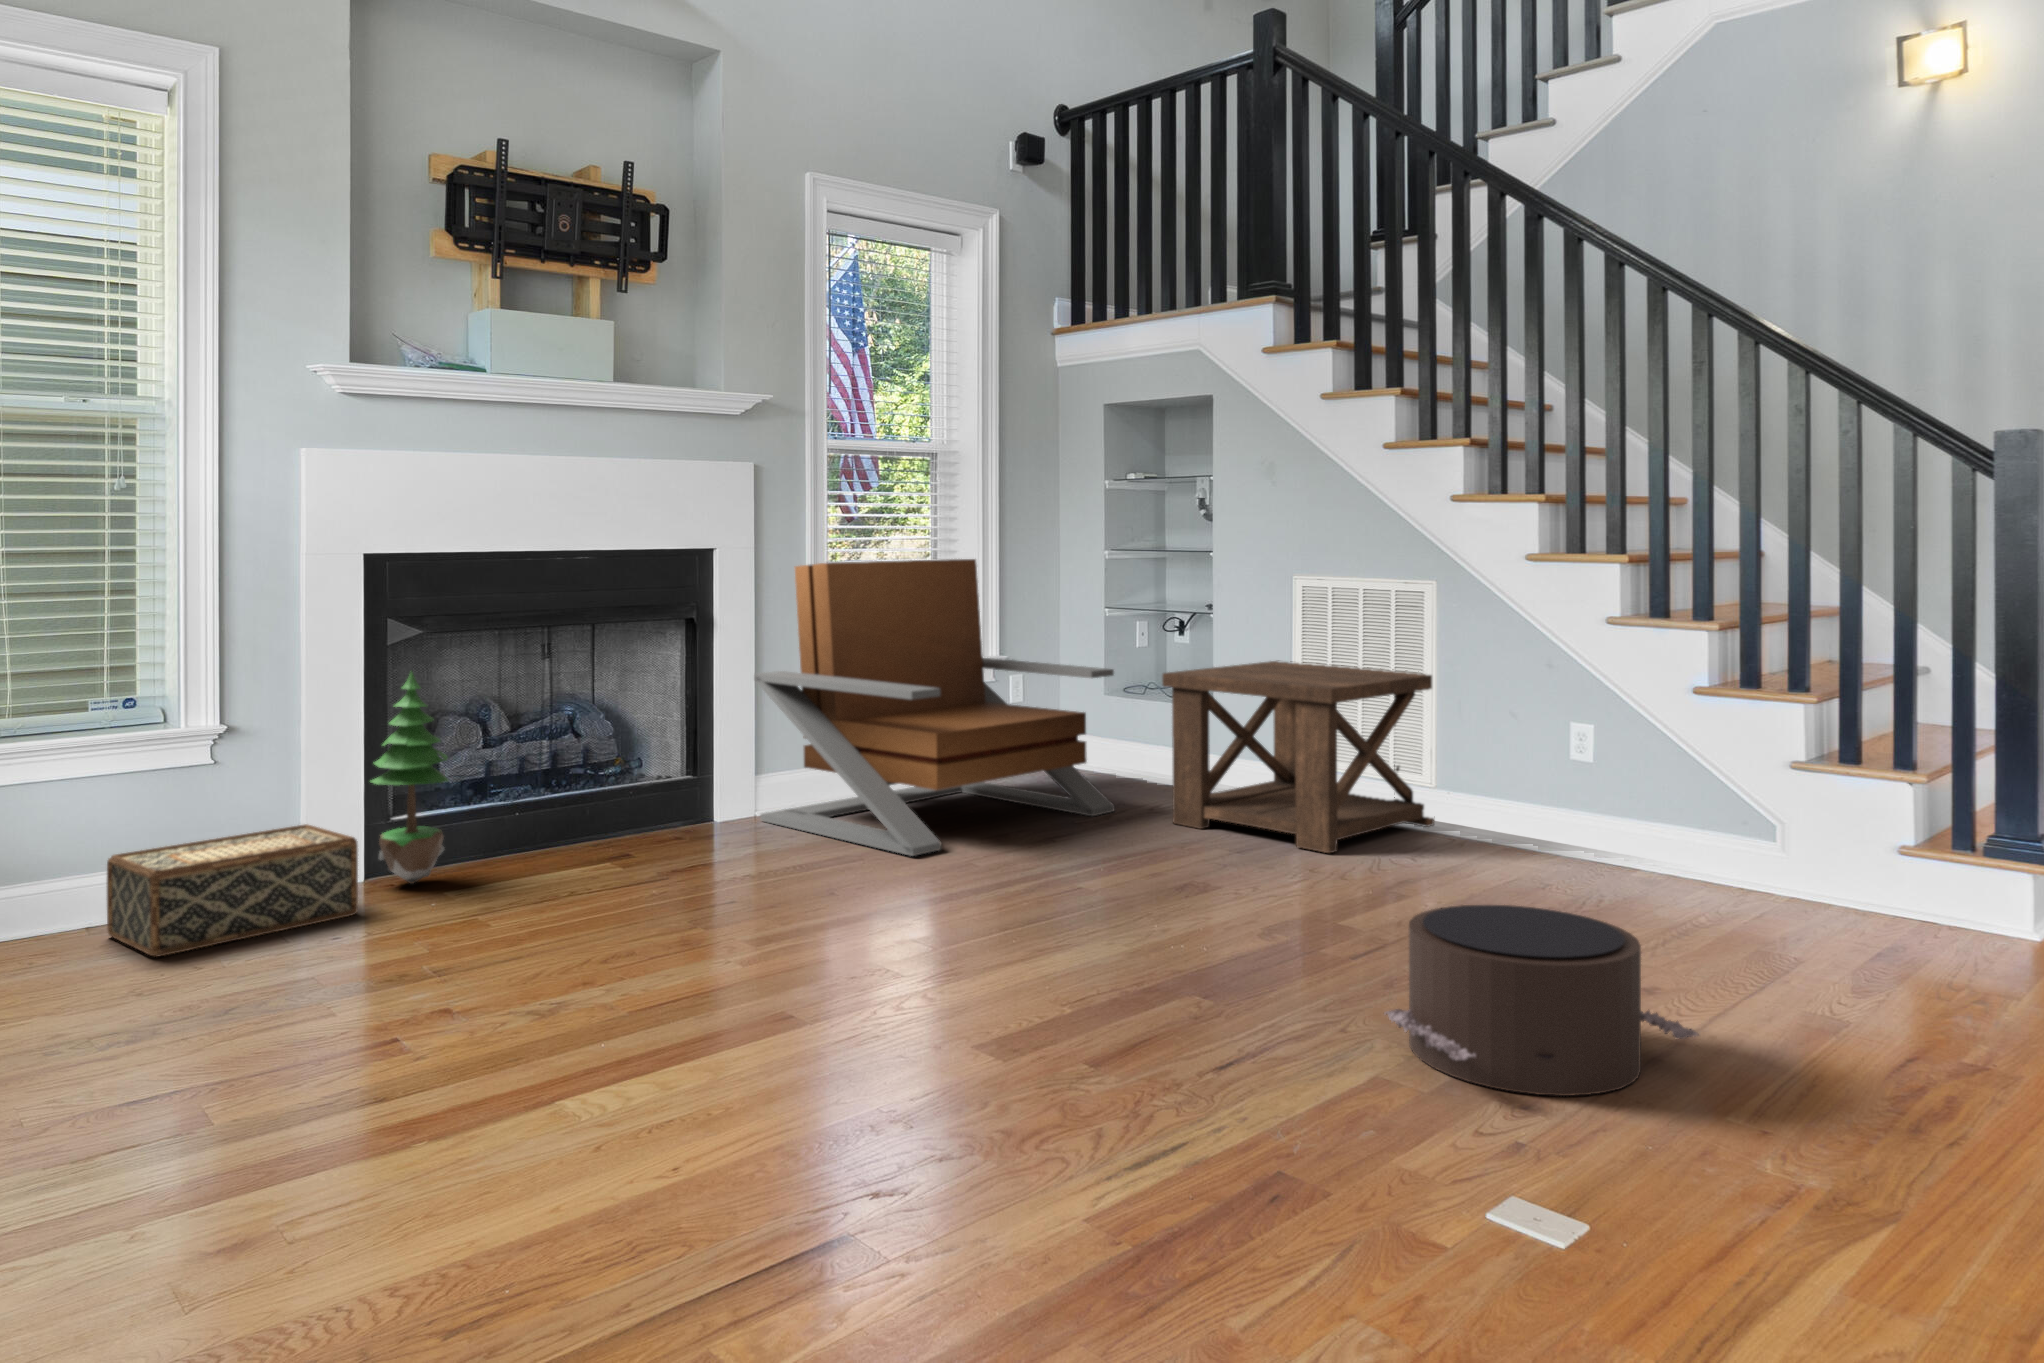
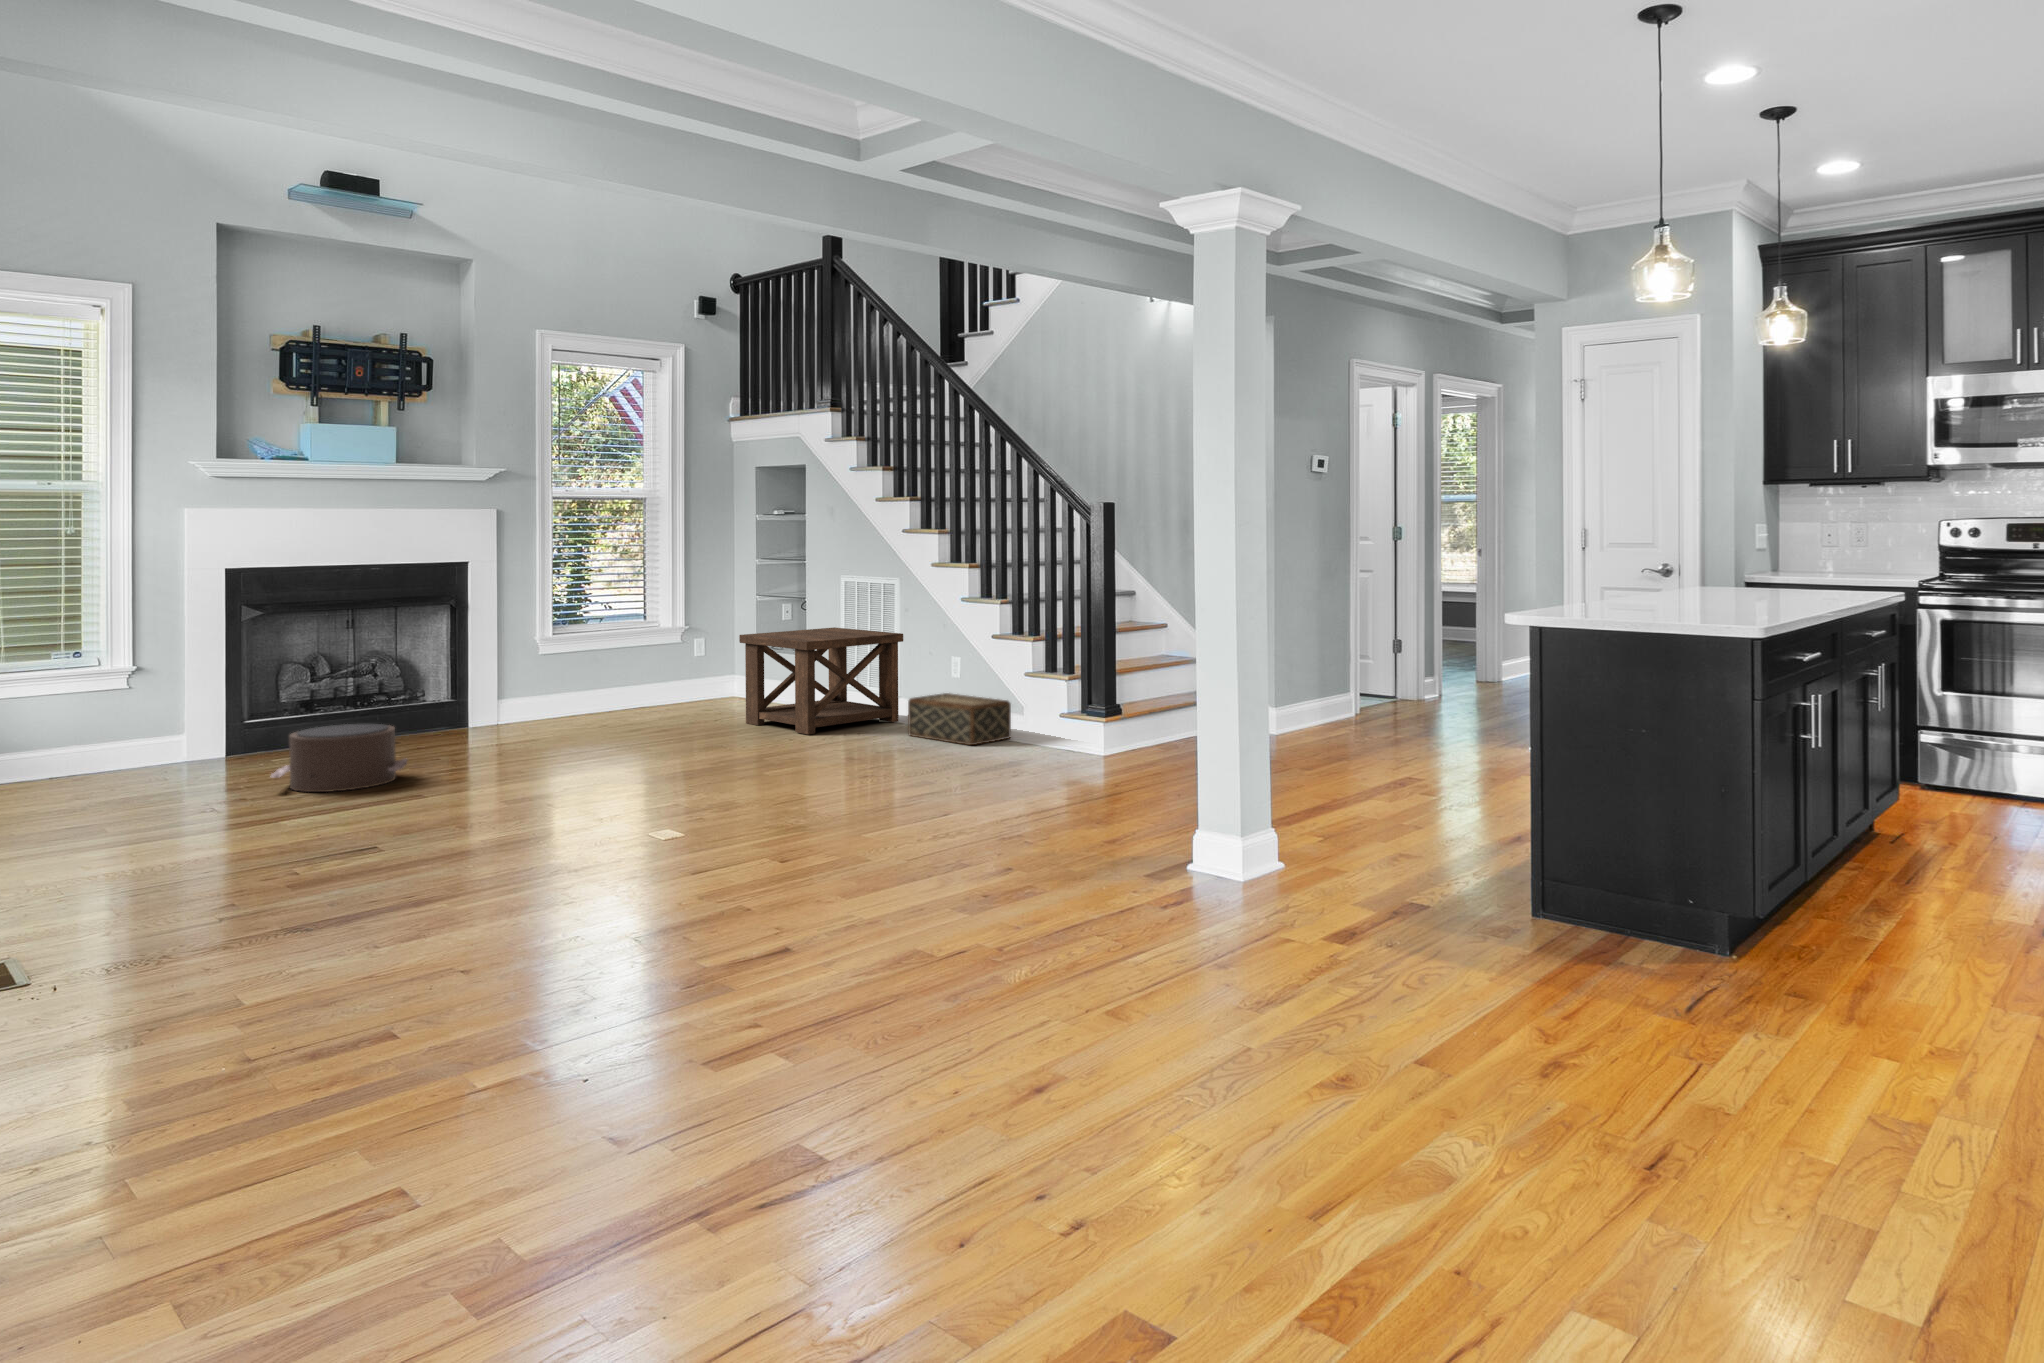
lounge chair: present [754,559,1115,856] -> none [493,567,722,740]
potted tree: present [371,672,449,884] -> none [226,636,278,757]
woven basket: present [107,824,358,957] -> present [908,693,1011,745]
pouf: present [1385,905,1698,1096] -> present [271,724,407,792]

